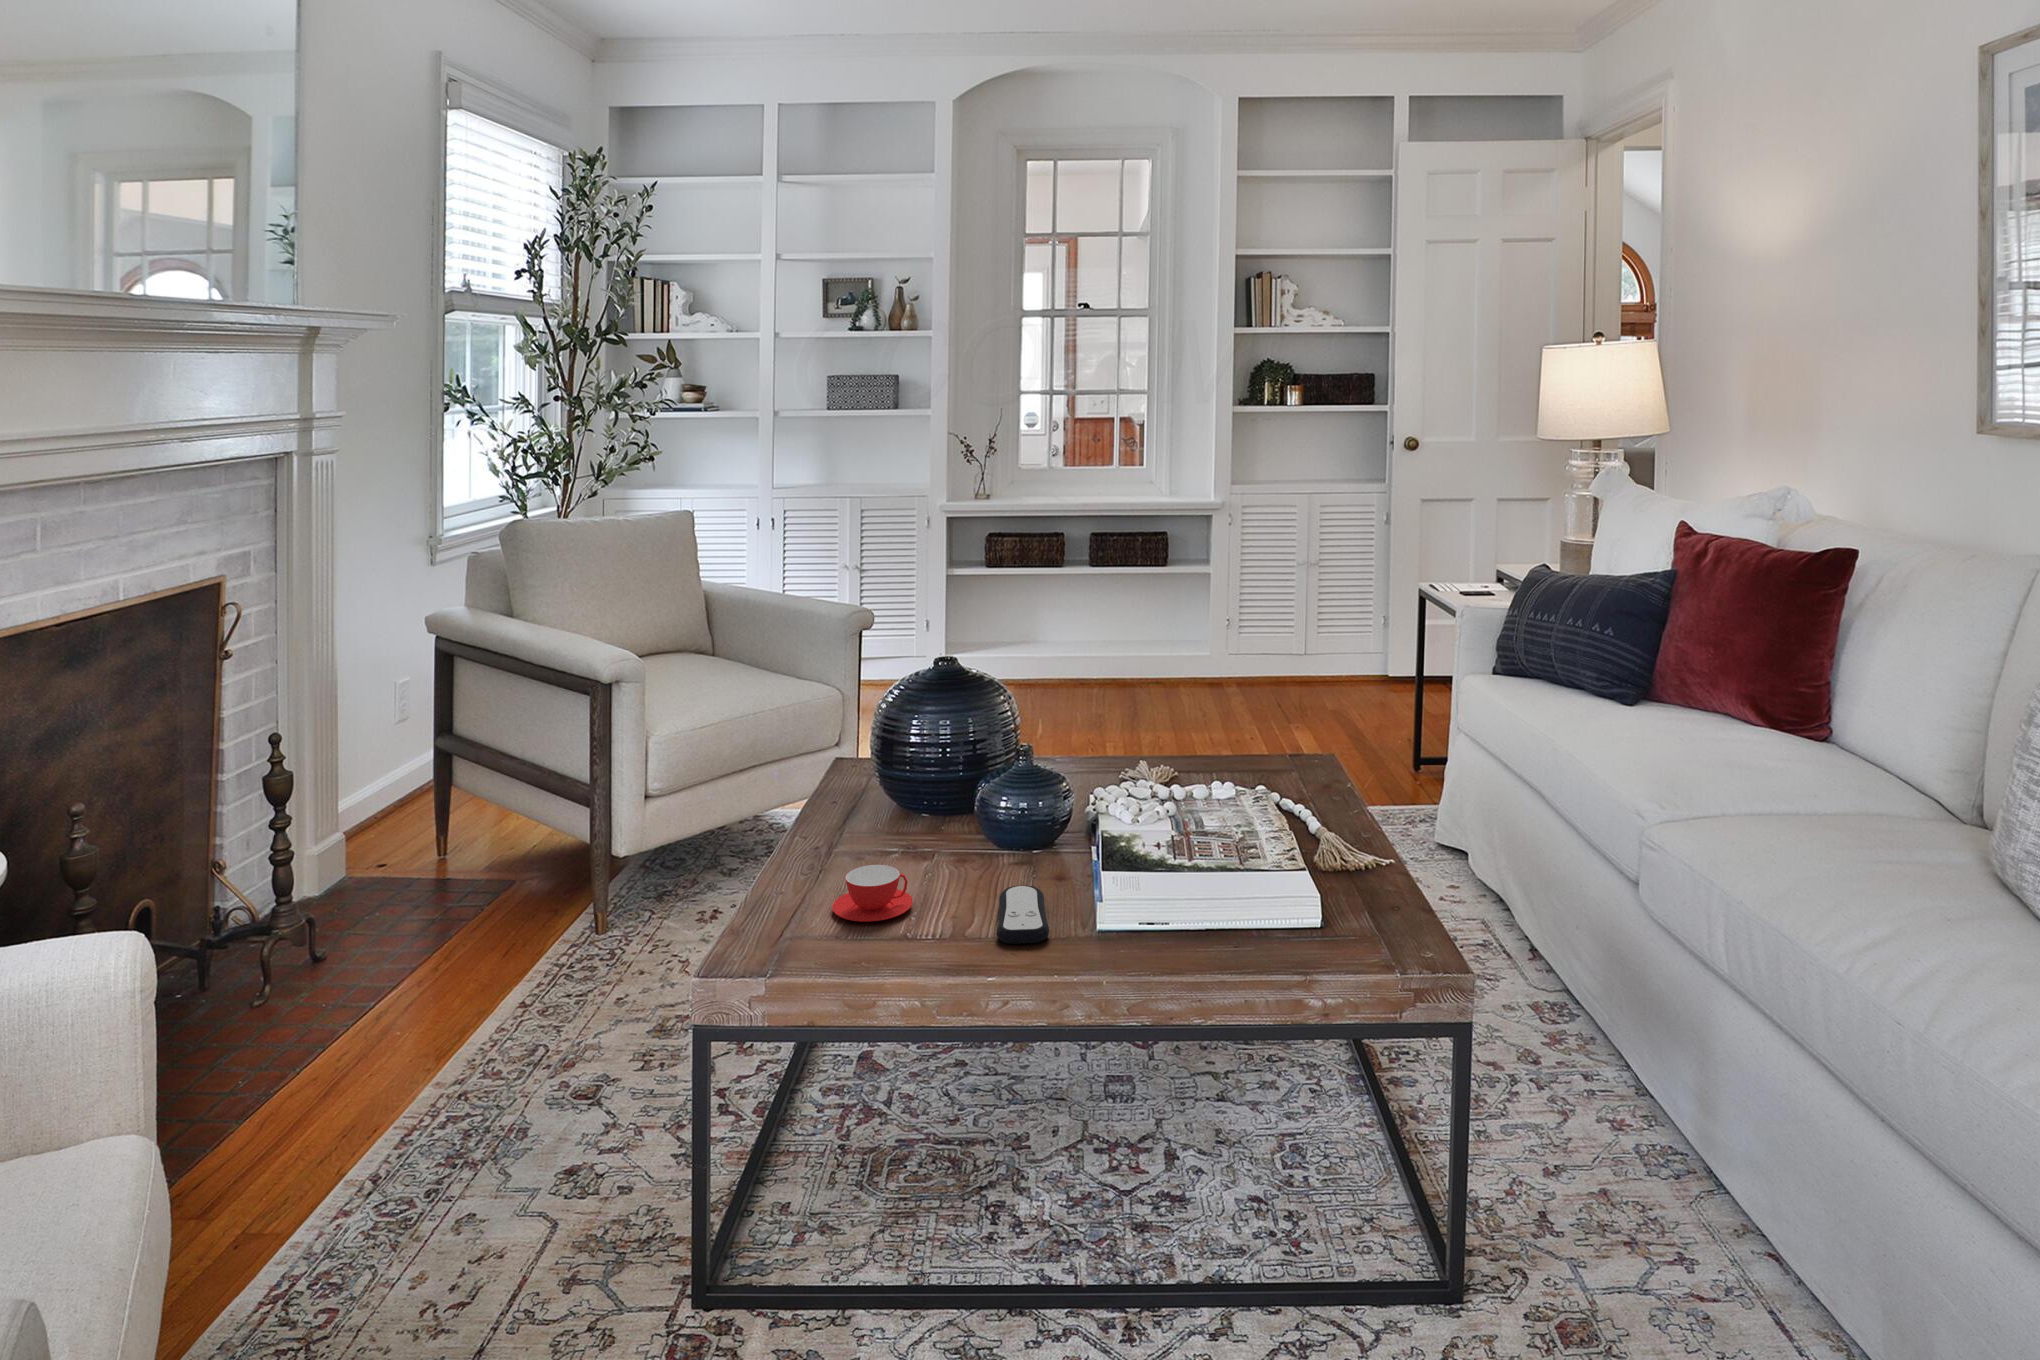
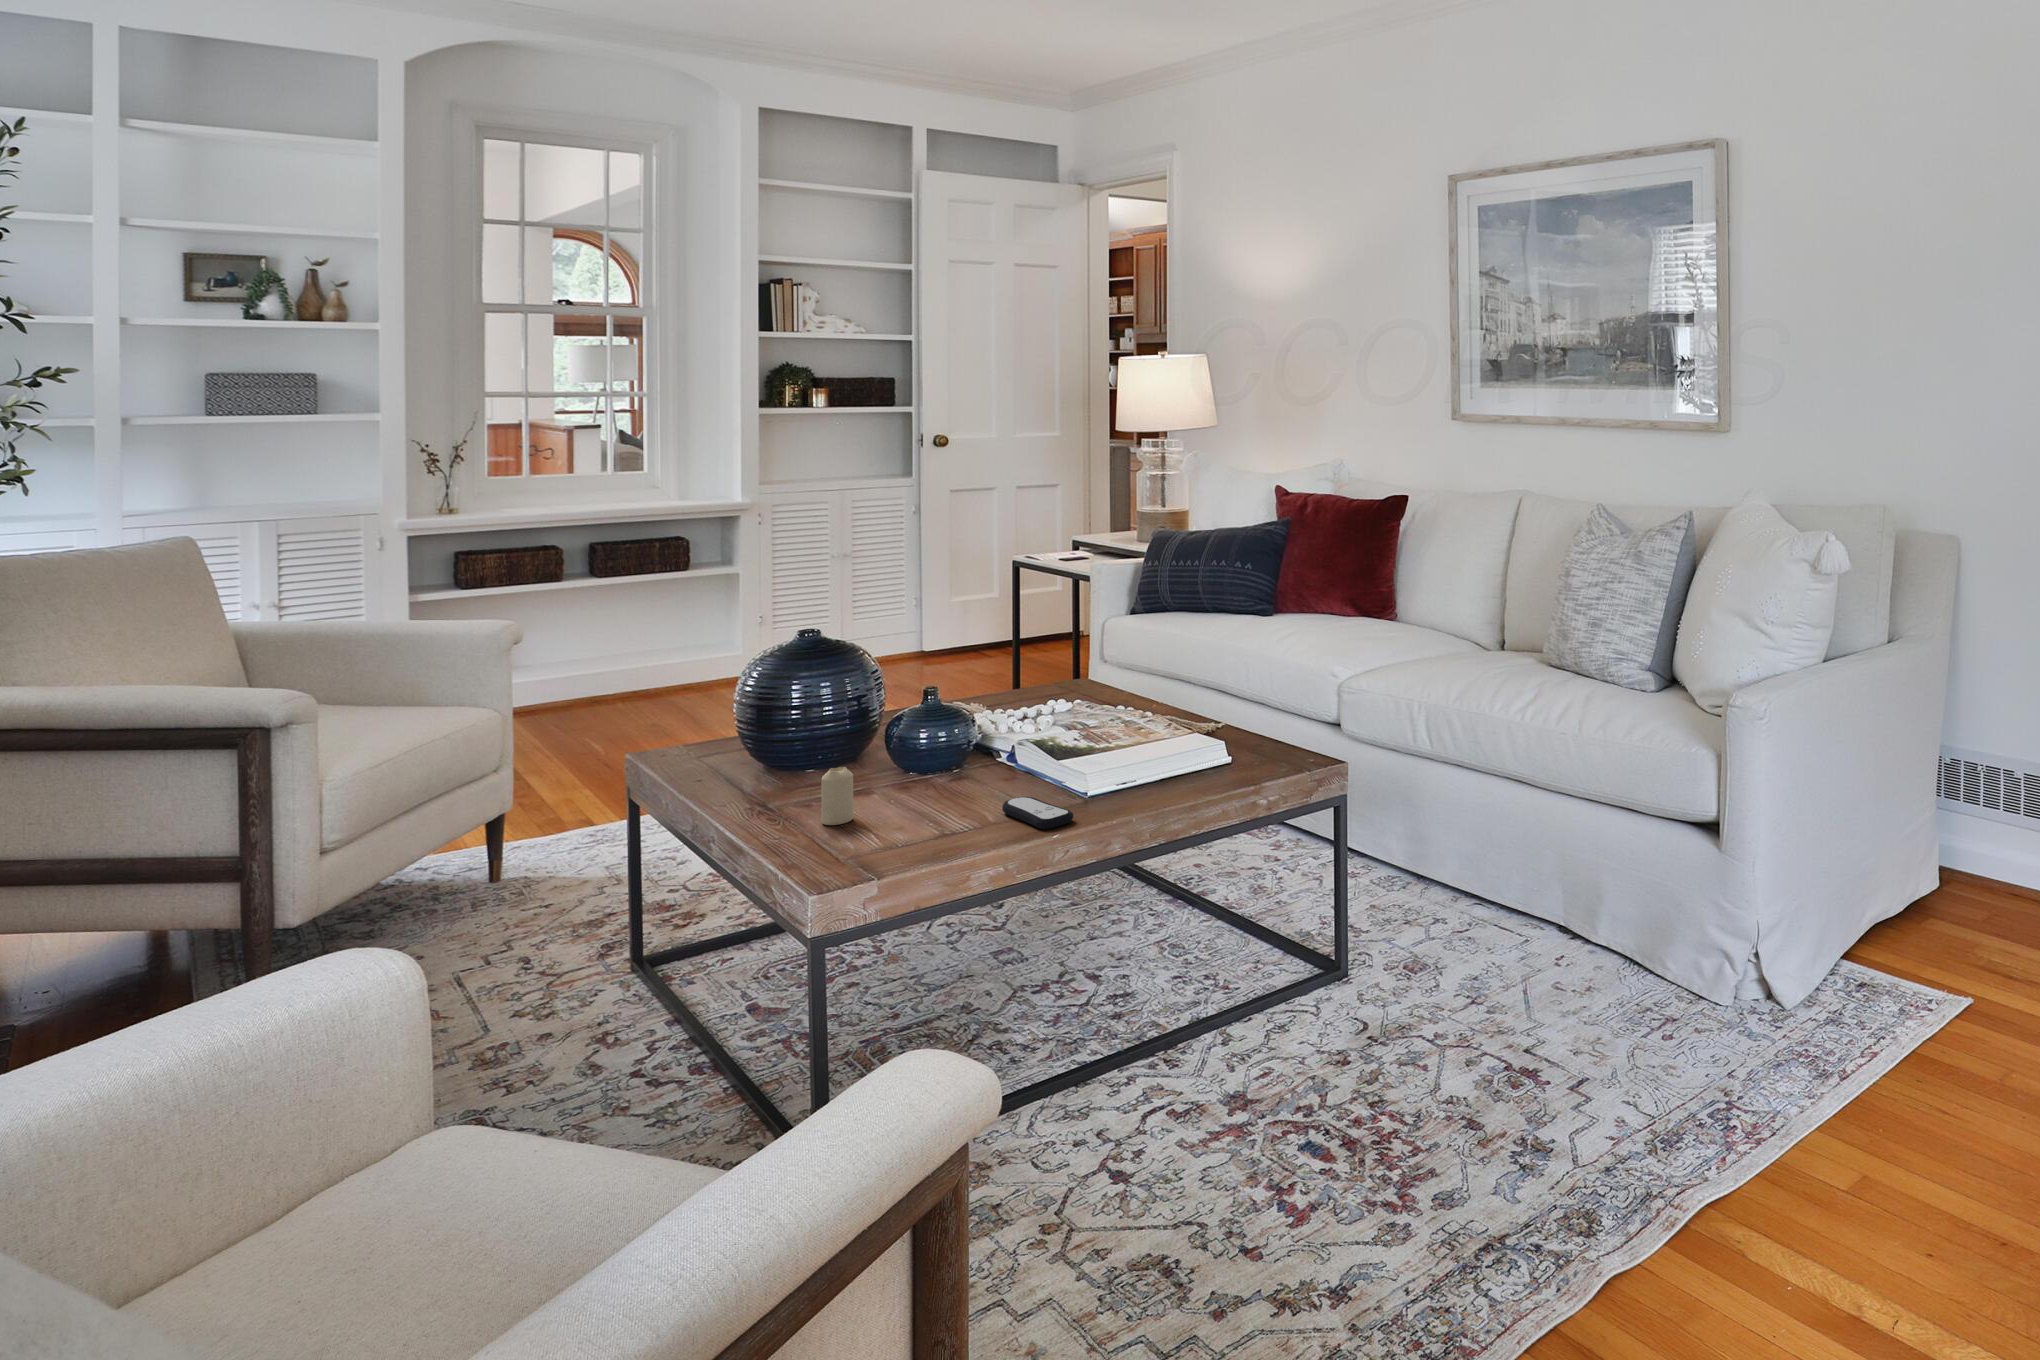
candle: none [850,793,883,861] -> present [821,767,853,825]
teacup: present [832,865,913,922] -> none [876,807,946,851]

